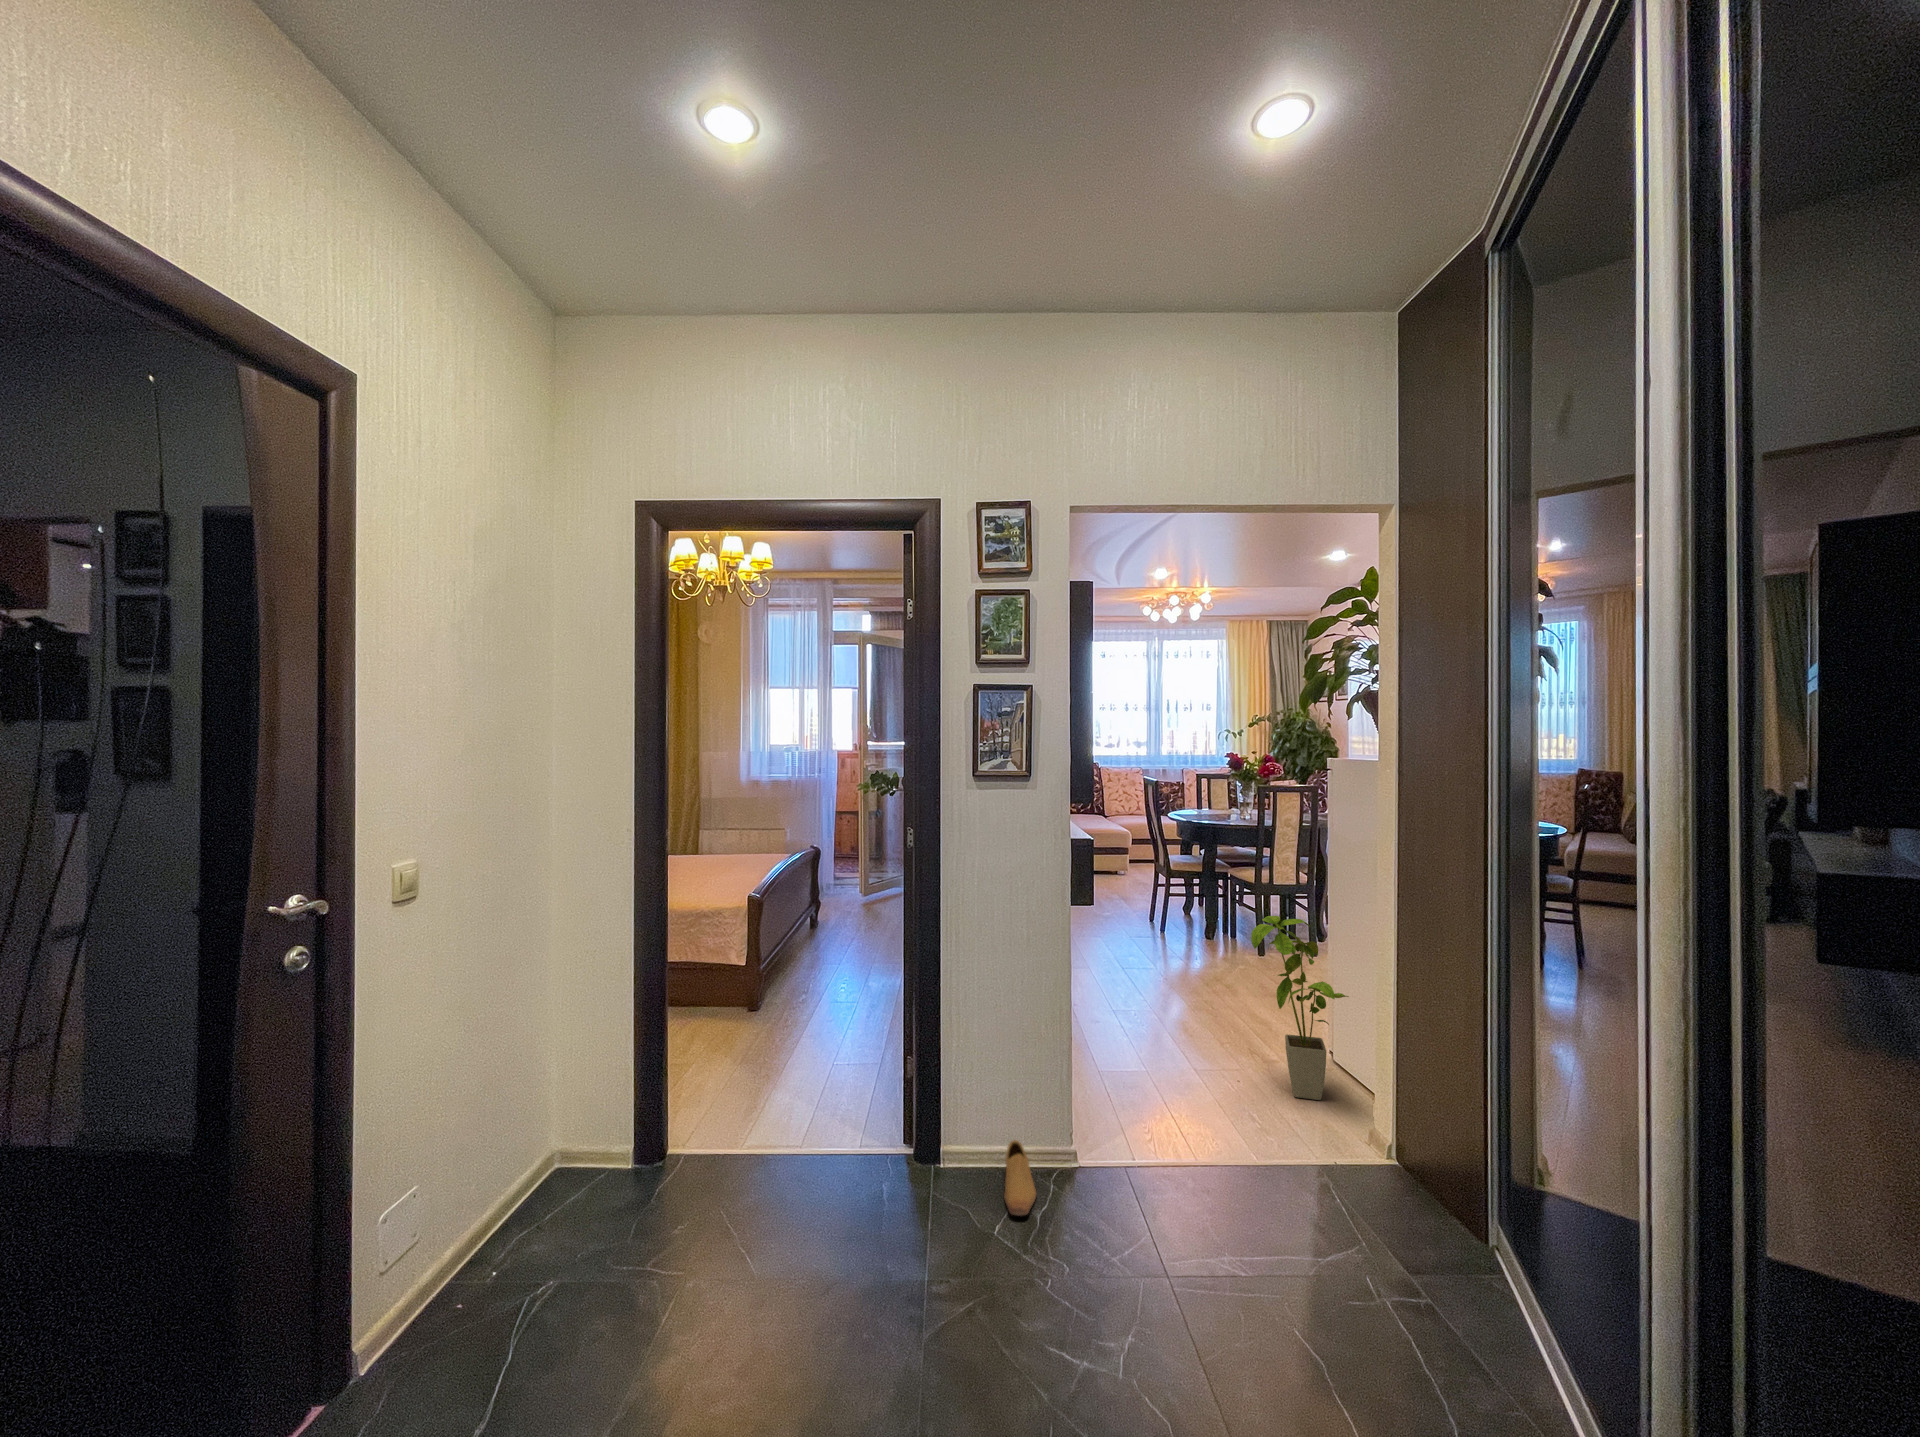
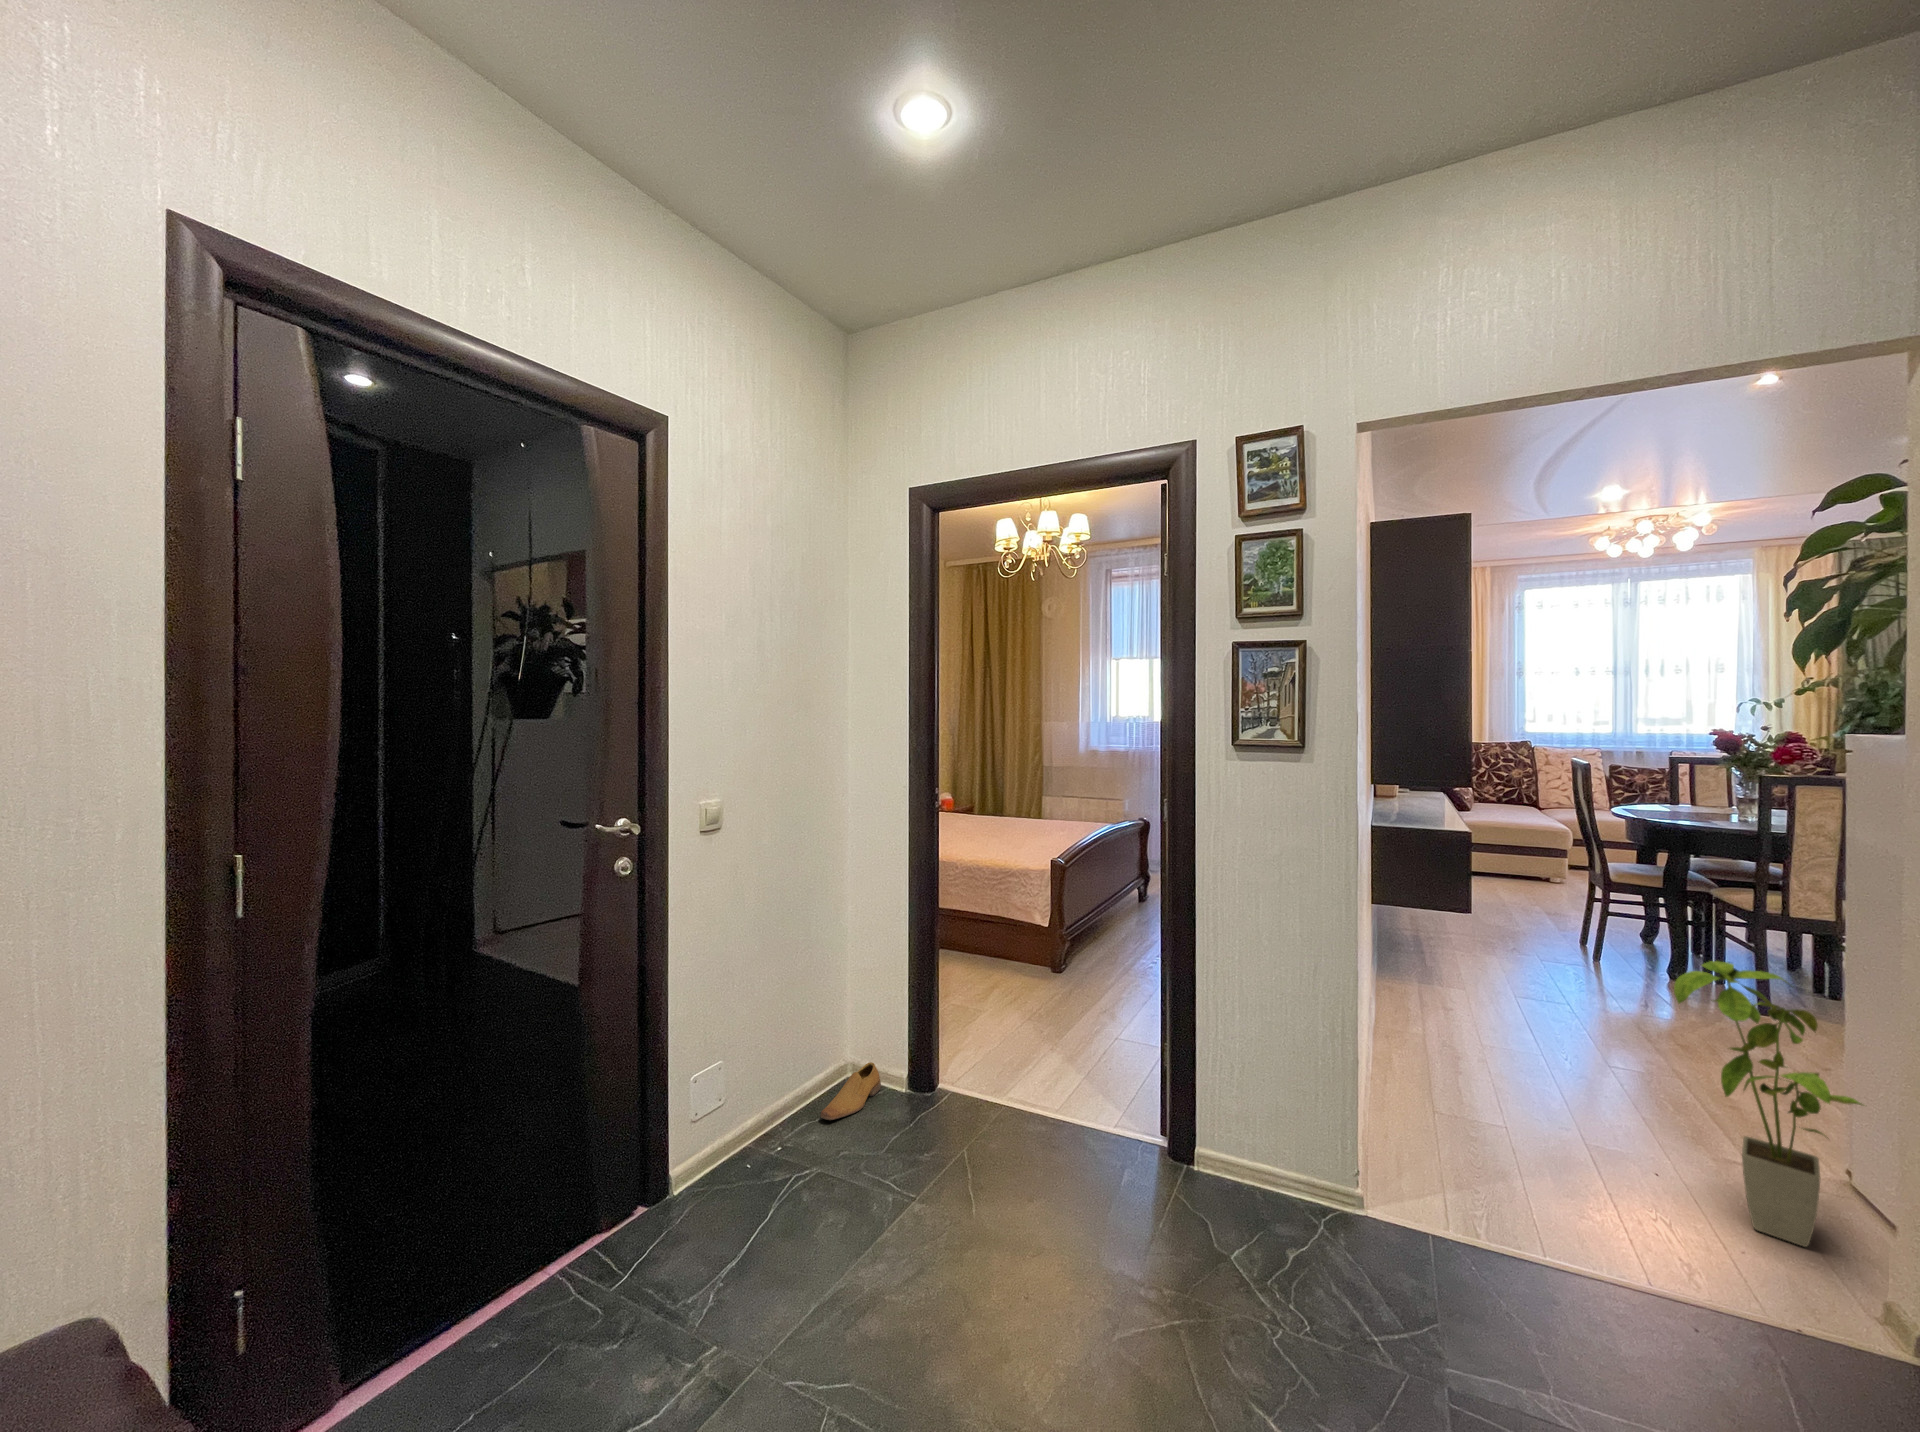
shoe: present [1004,1140,1036,1216] -> present [820,1062,881,1120]

